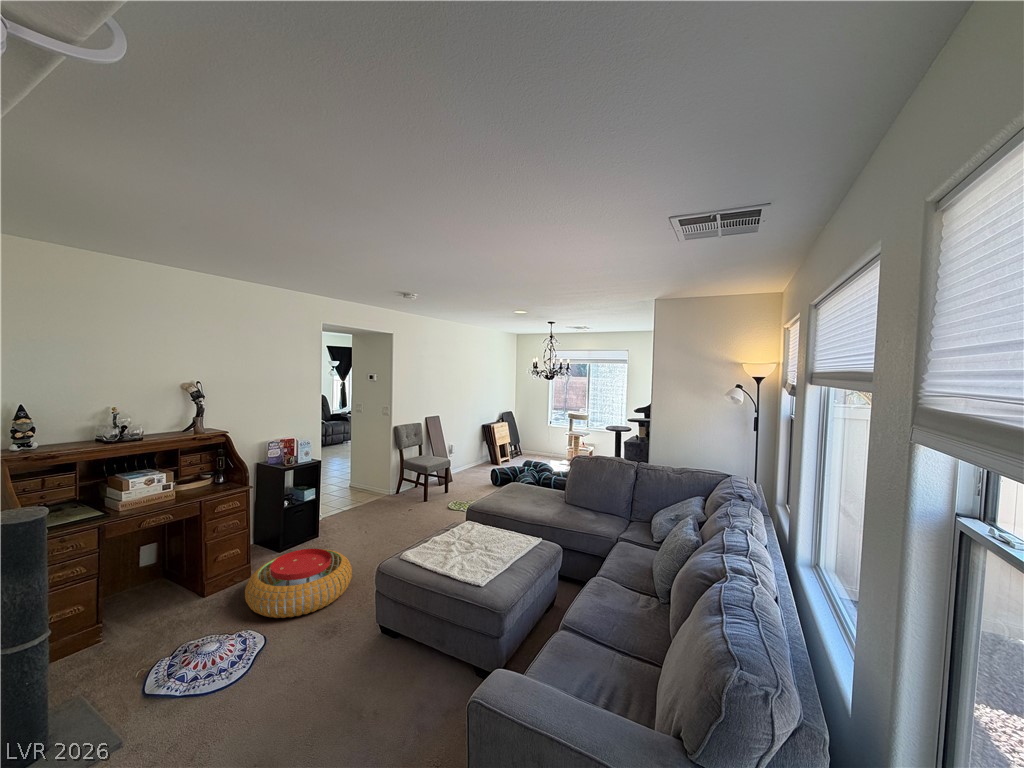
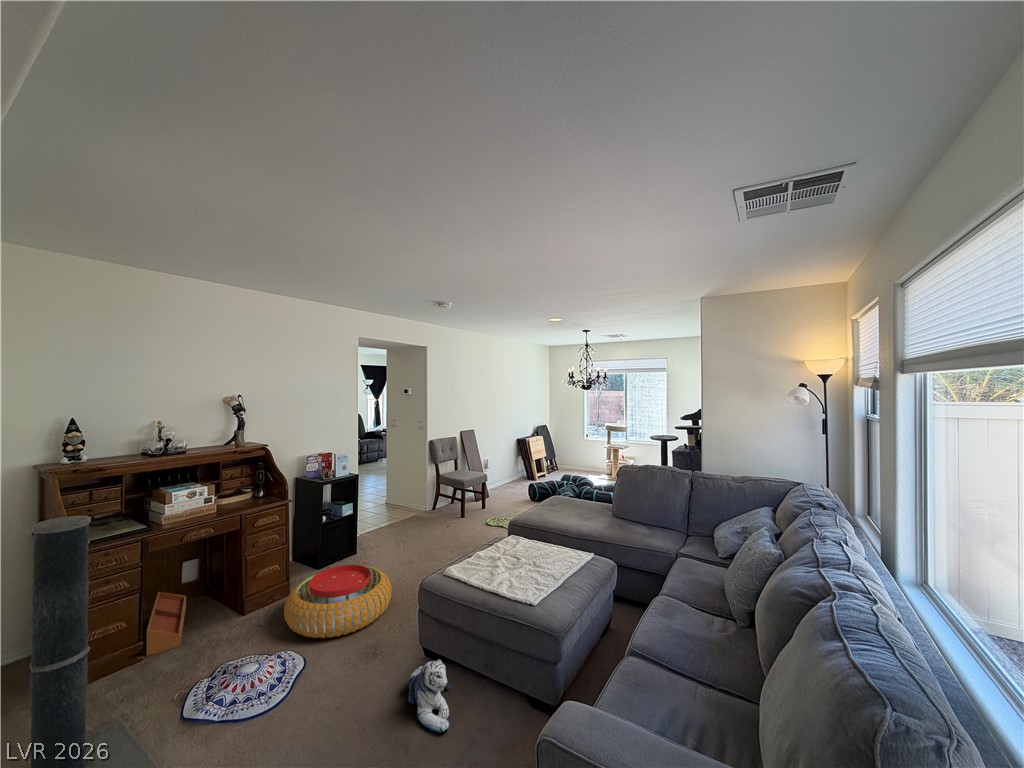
storage bin: none [105,576,144,638] -> present [146,592,186,656]
plush toy: none [363,636,404,700] -> present [408,659,450,733]

